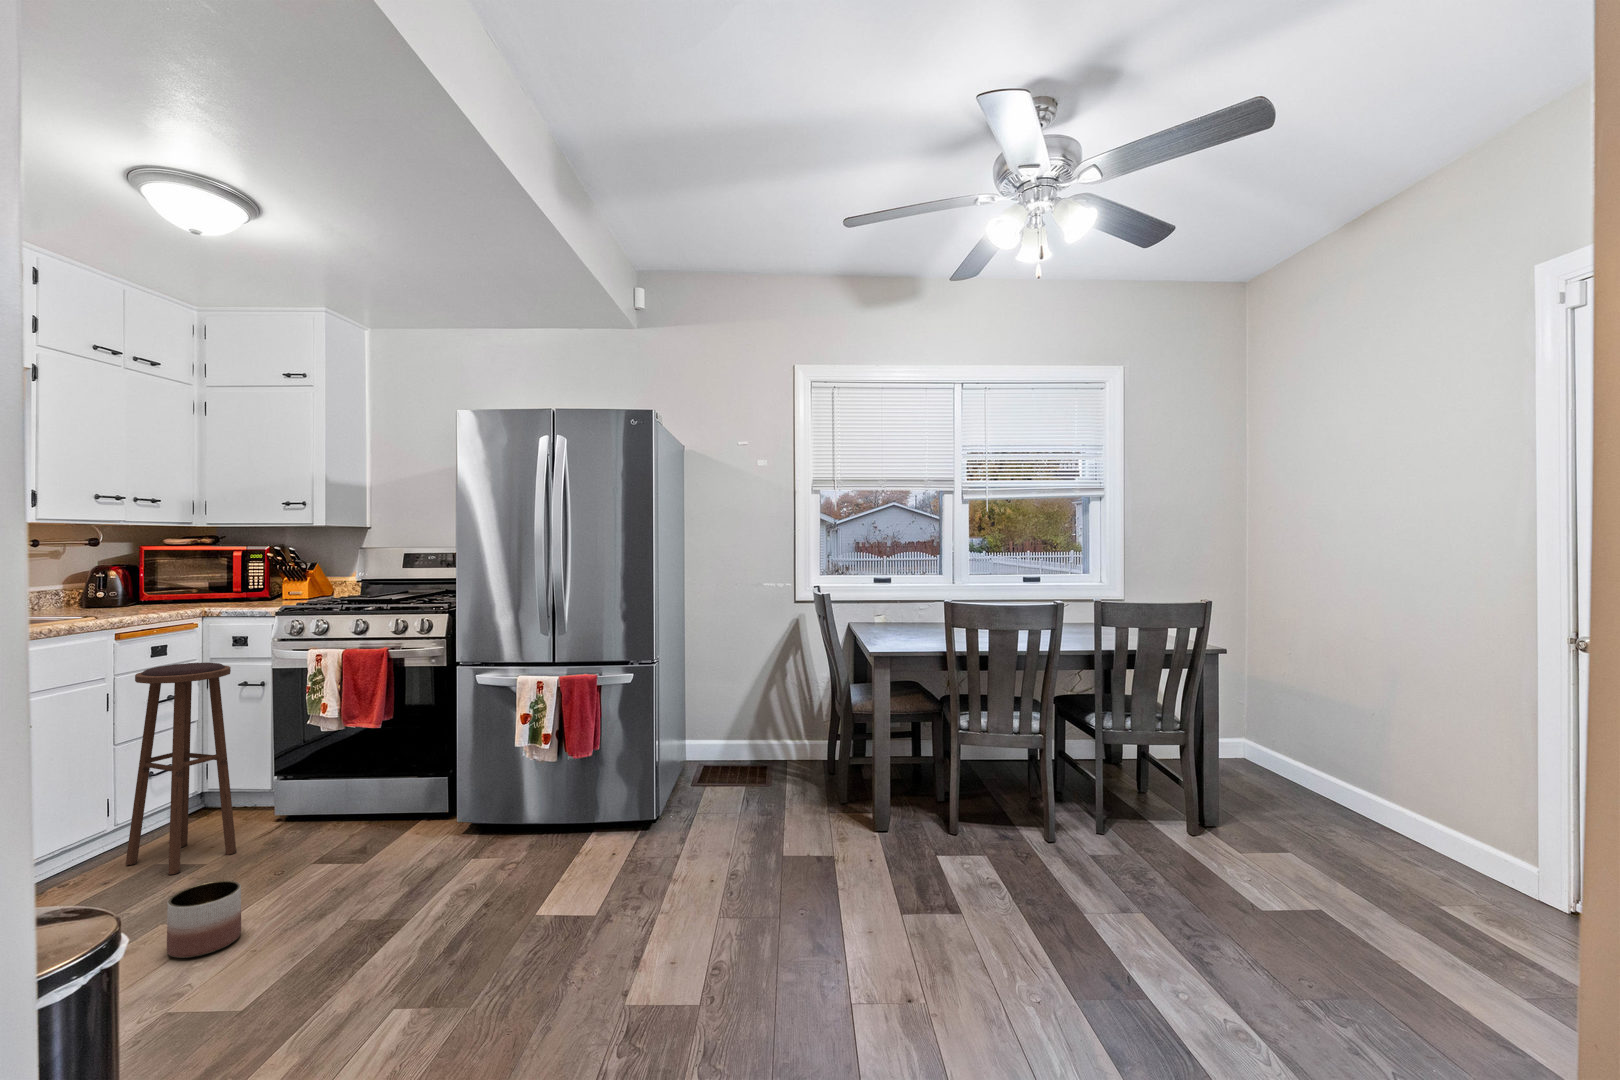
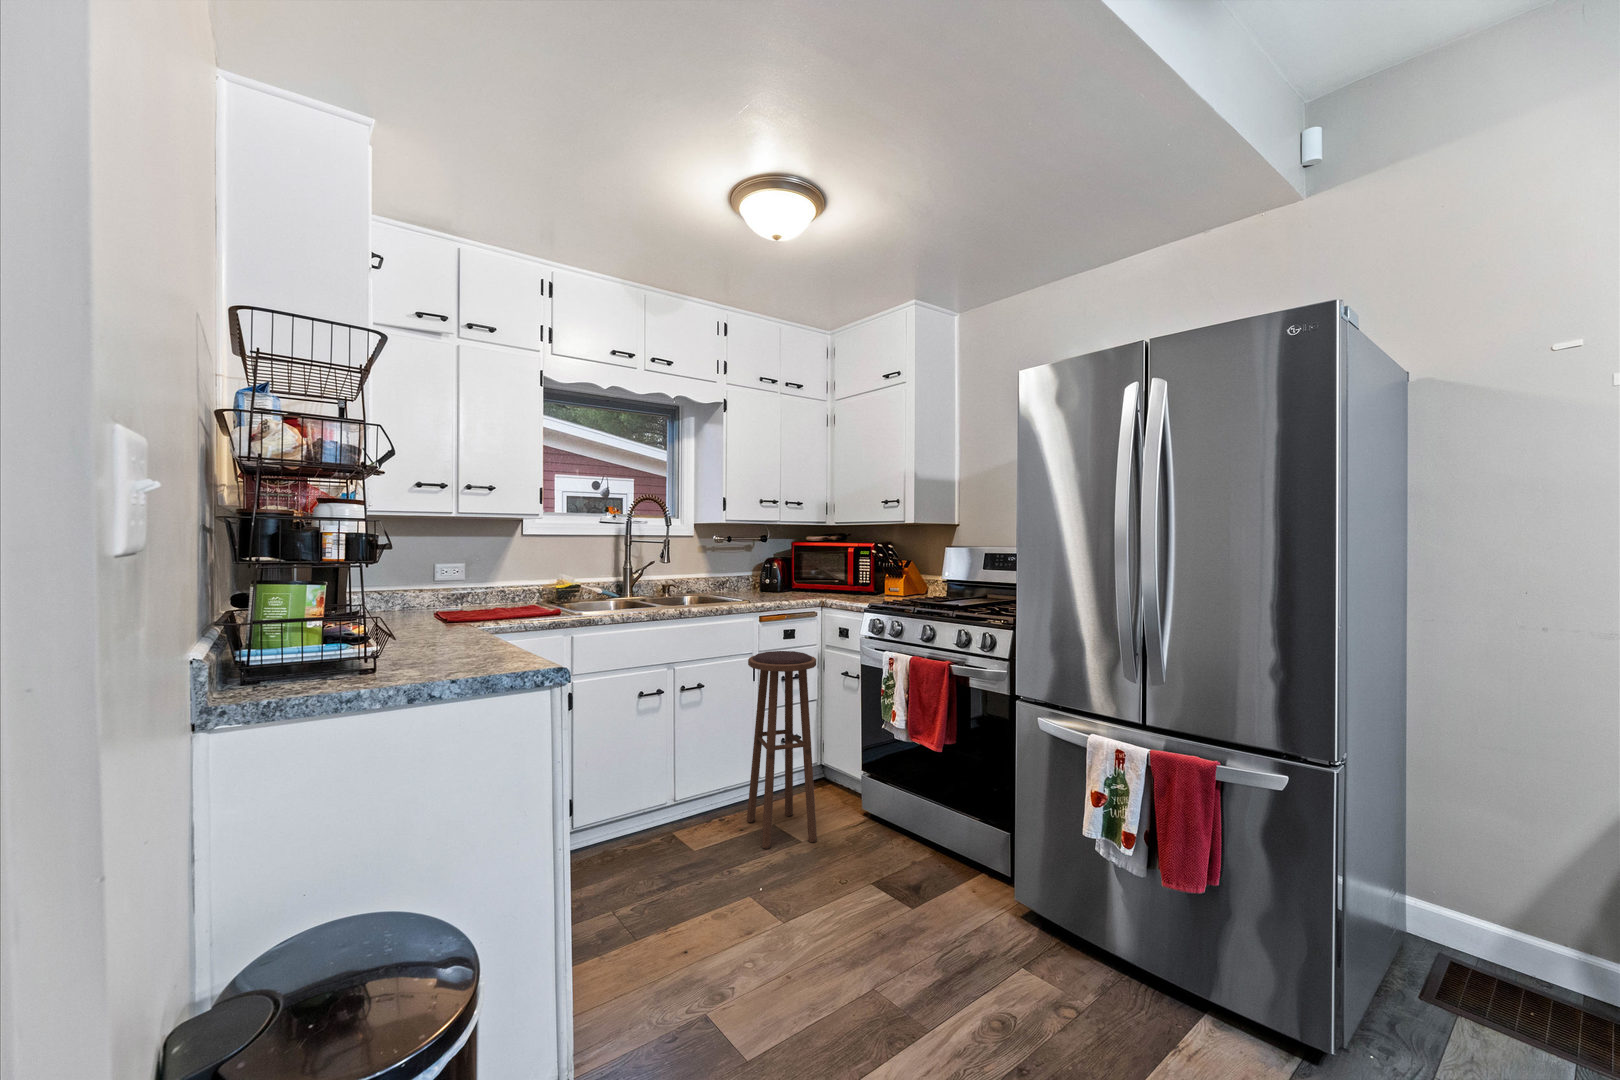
planter: present [167,881,241,958] -> none [697,898,759,988]

